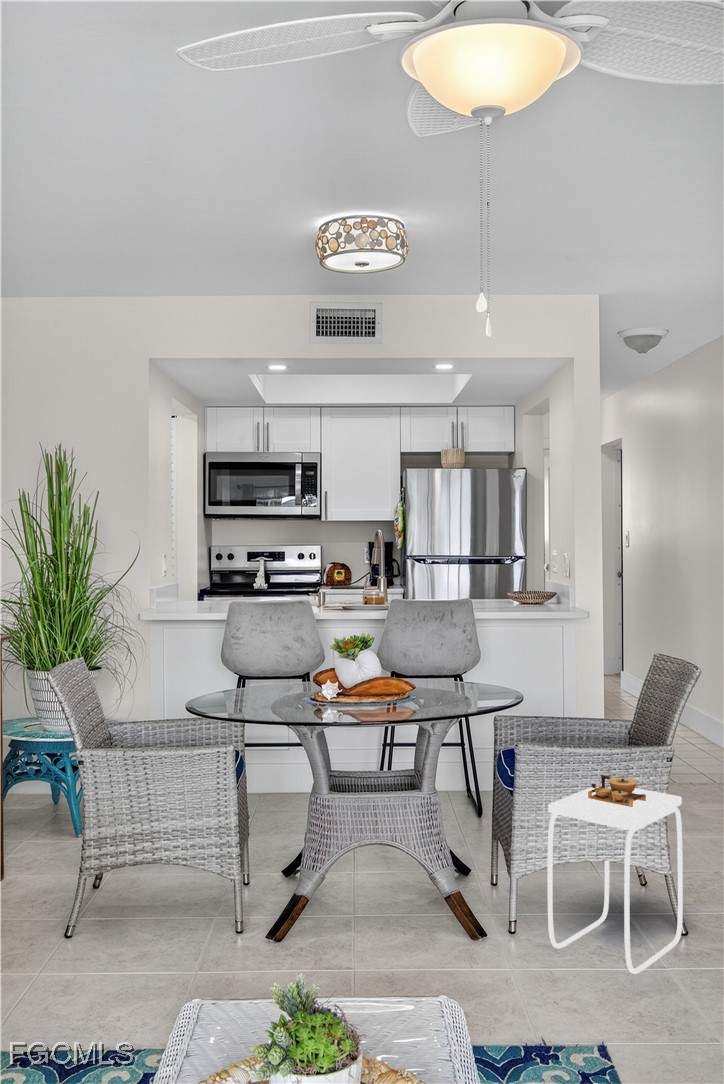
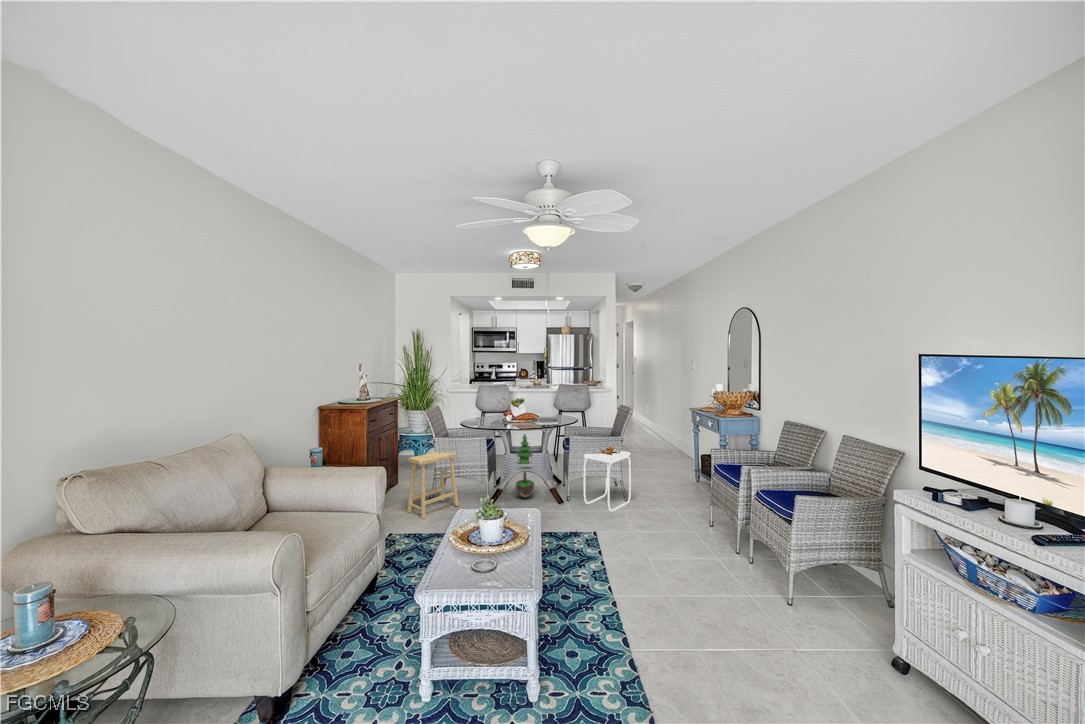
potted tree: none [336,739,405,929] -> present [515,434,534,498]
footstool: none [29,791,180,1001] -> present [407,452,459,519]

